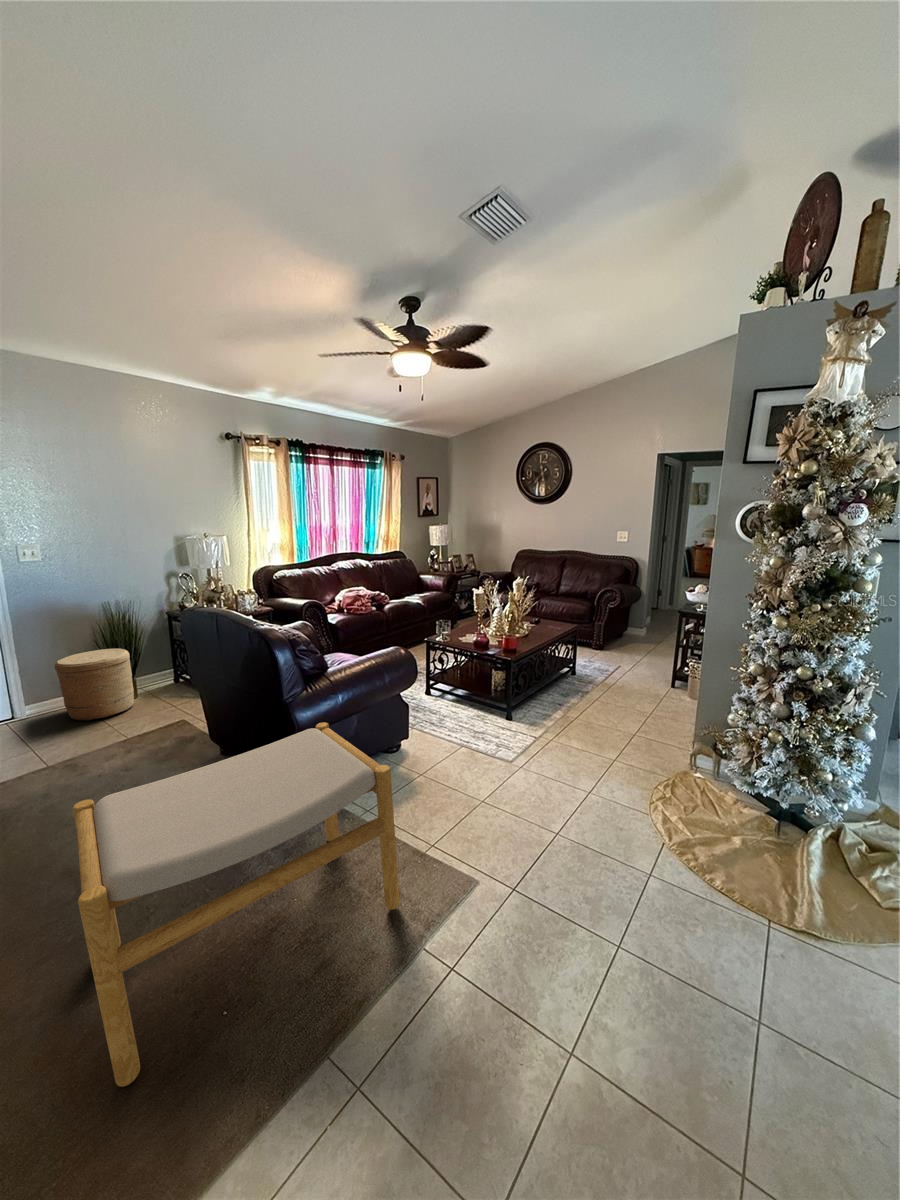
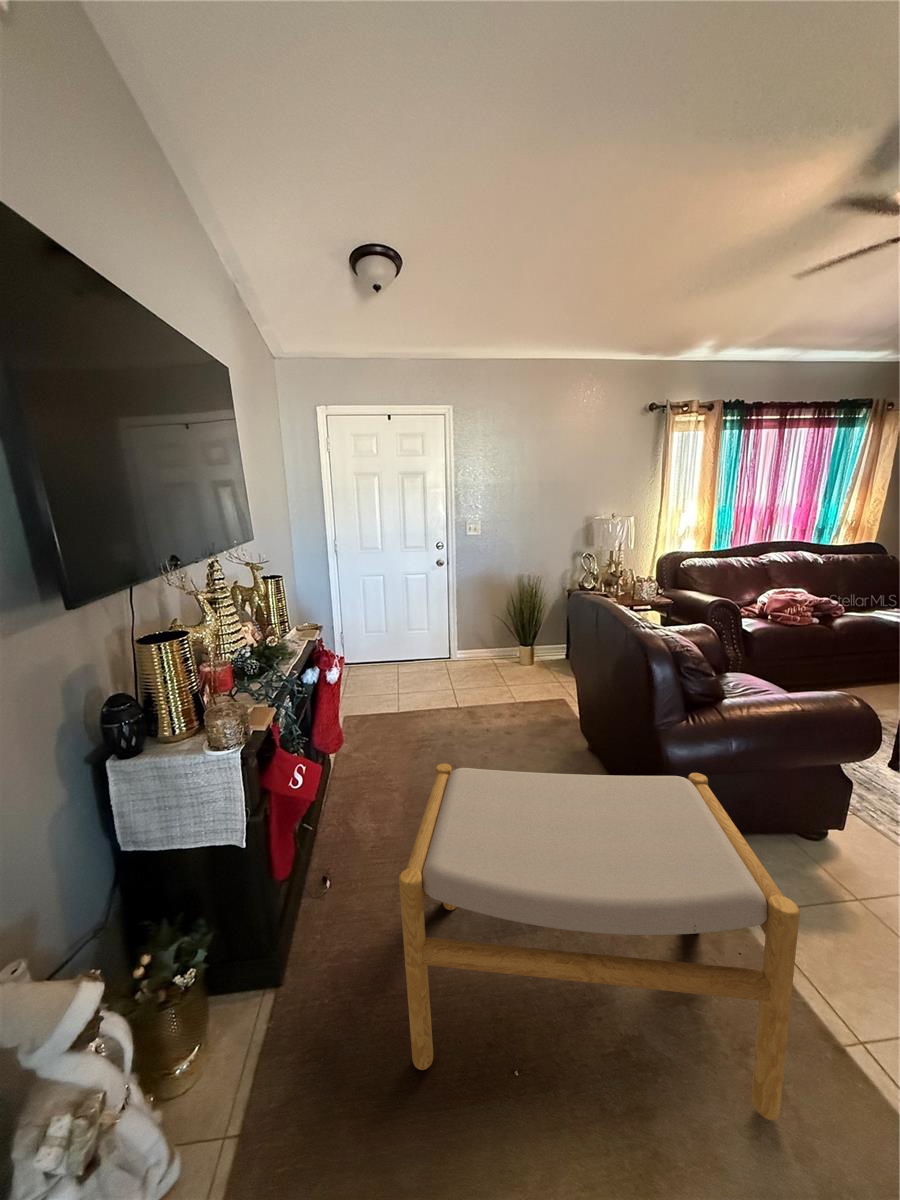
woven basket: present [54,649,134,721] -> none [480,616,532,675]

